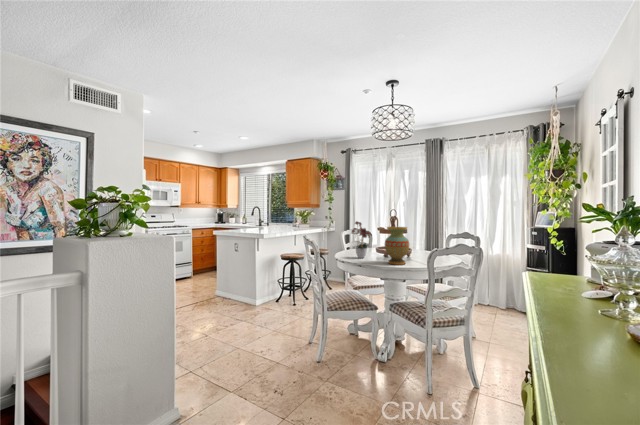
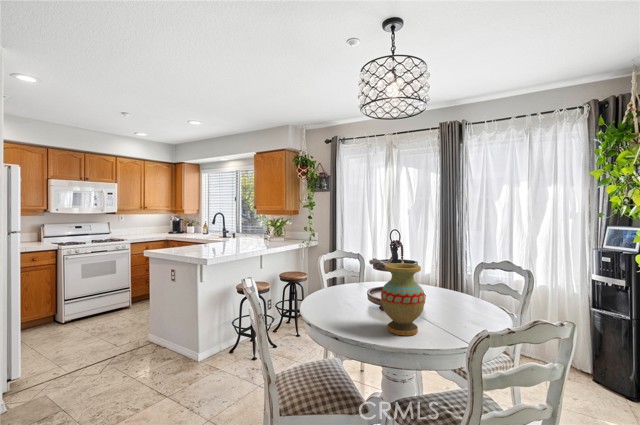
flower arrangement: present [352,221,372,258] -> none [325,248,363,313]

